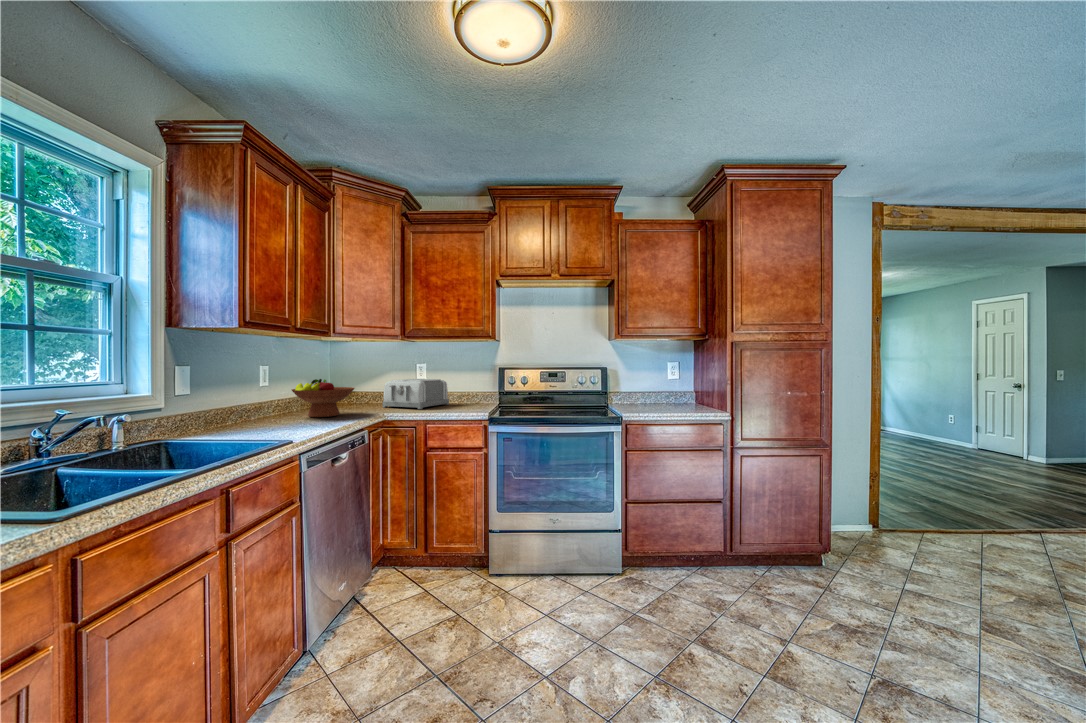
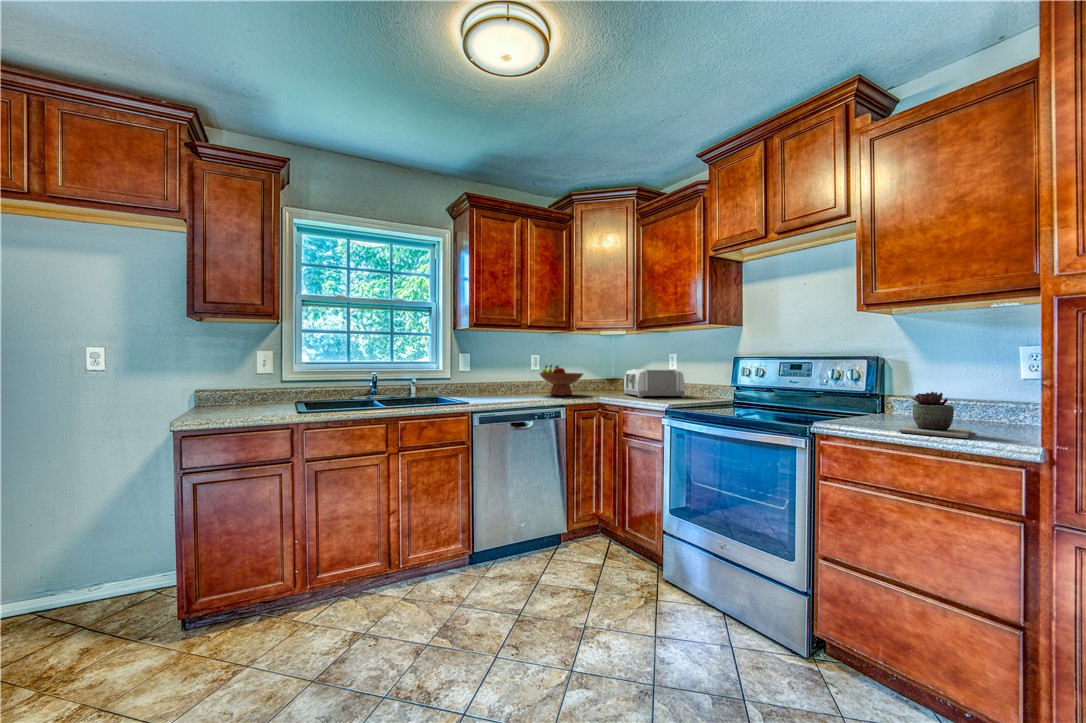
succulent plant: none [641,390,682,414] -> present [899,392,971,438]

